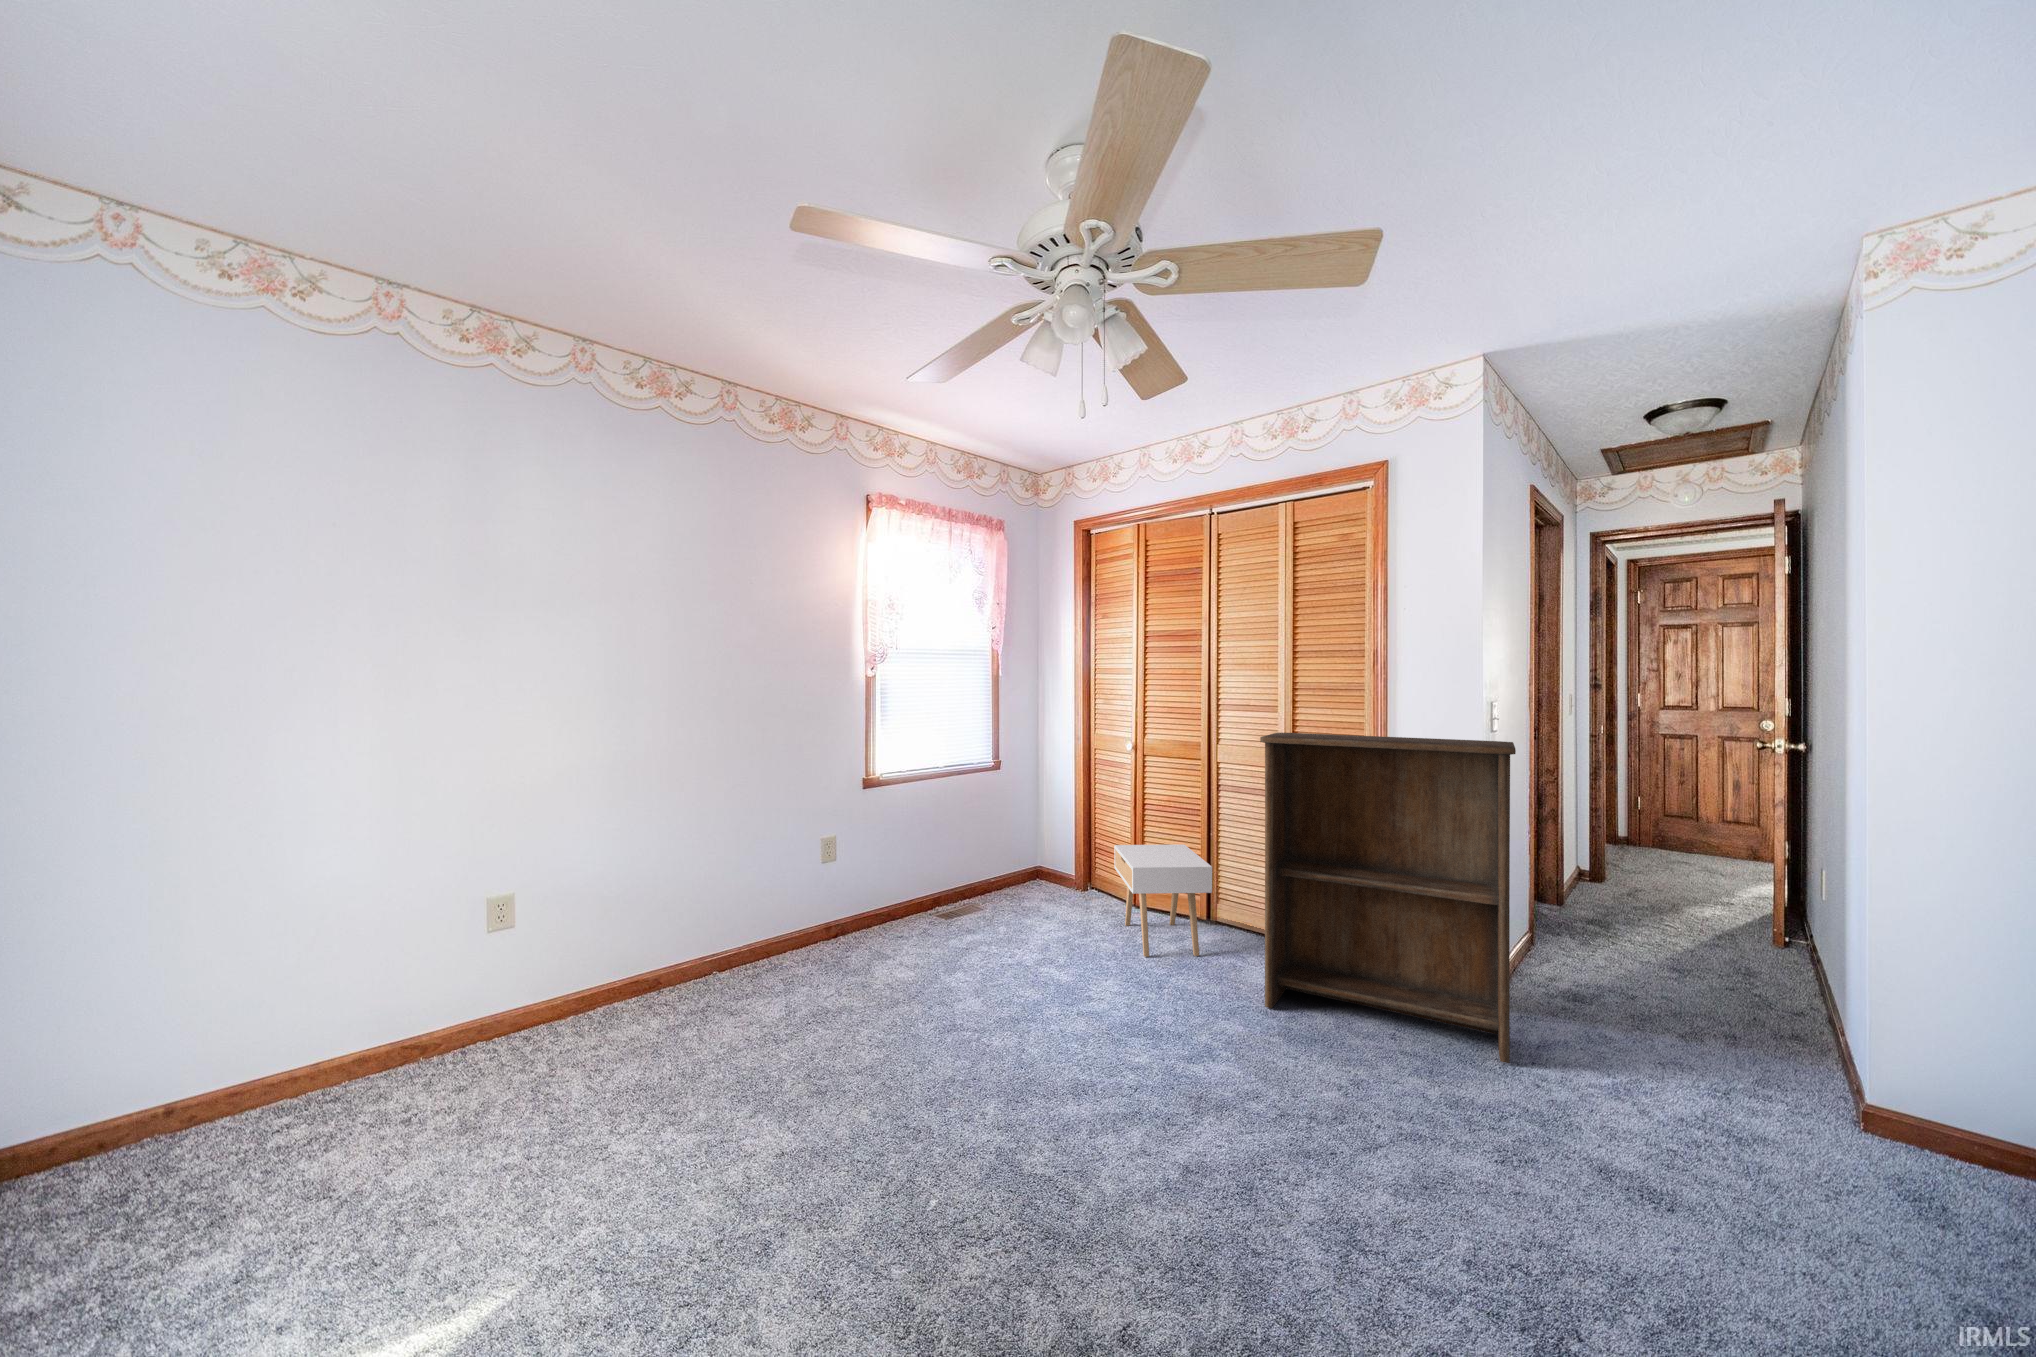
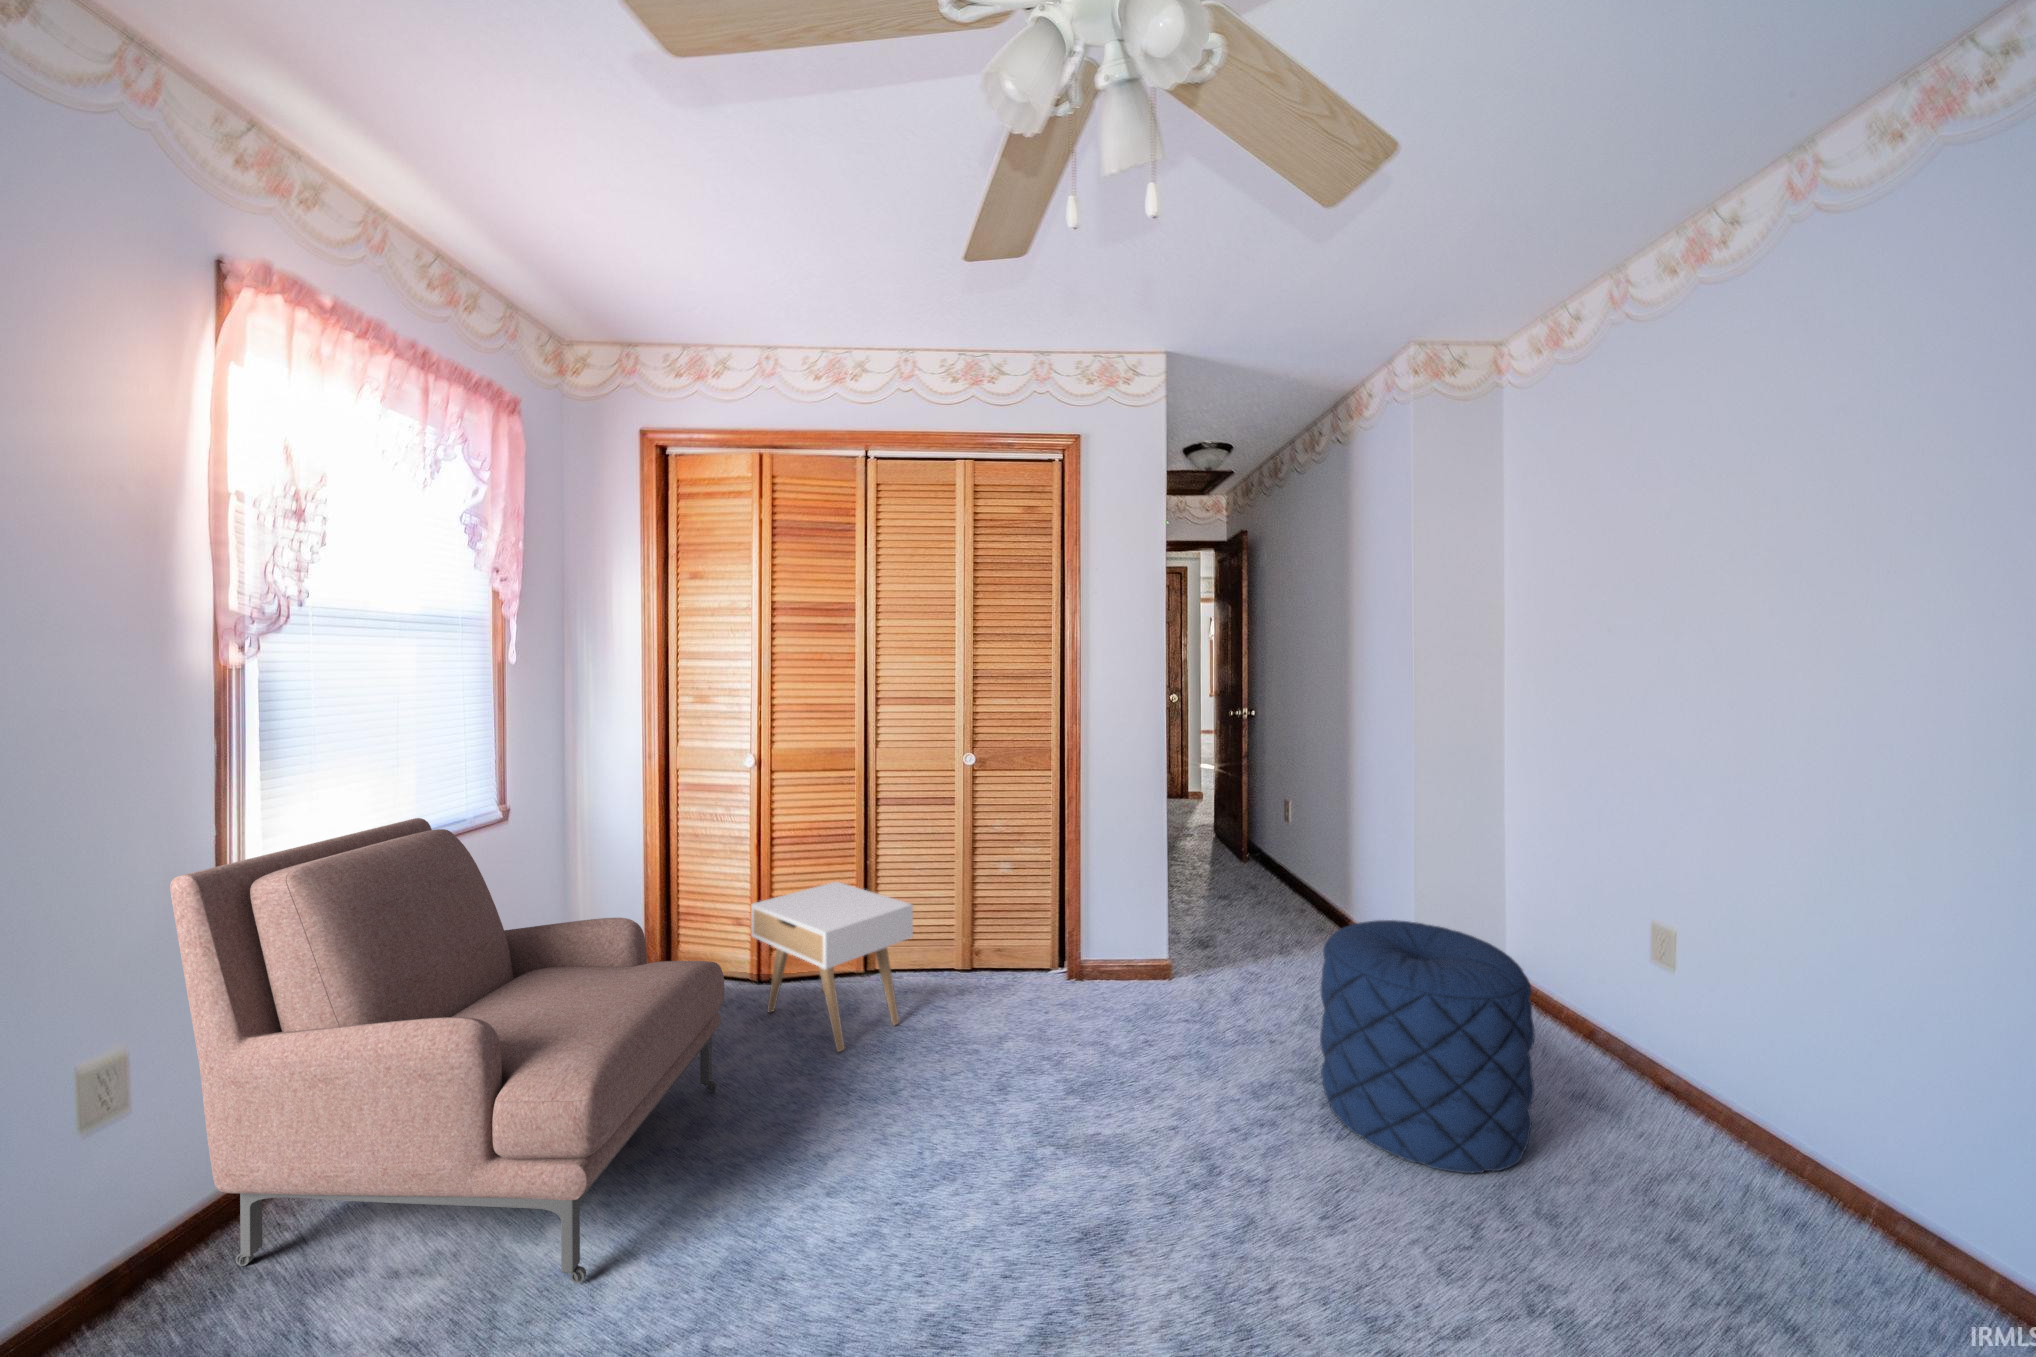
bookshelf: present [1260,733,1516,1063] -> none [1008,723,1259,1064]
armchair: none [846,759,1067,992] -> present [170,818,724,1283]
pouf: none [1489,963,1751,1247] -> present [1320,920,1535,1173]

